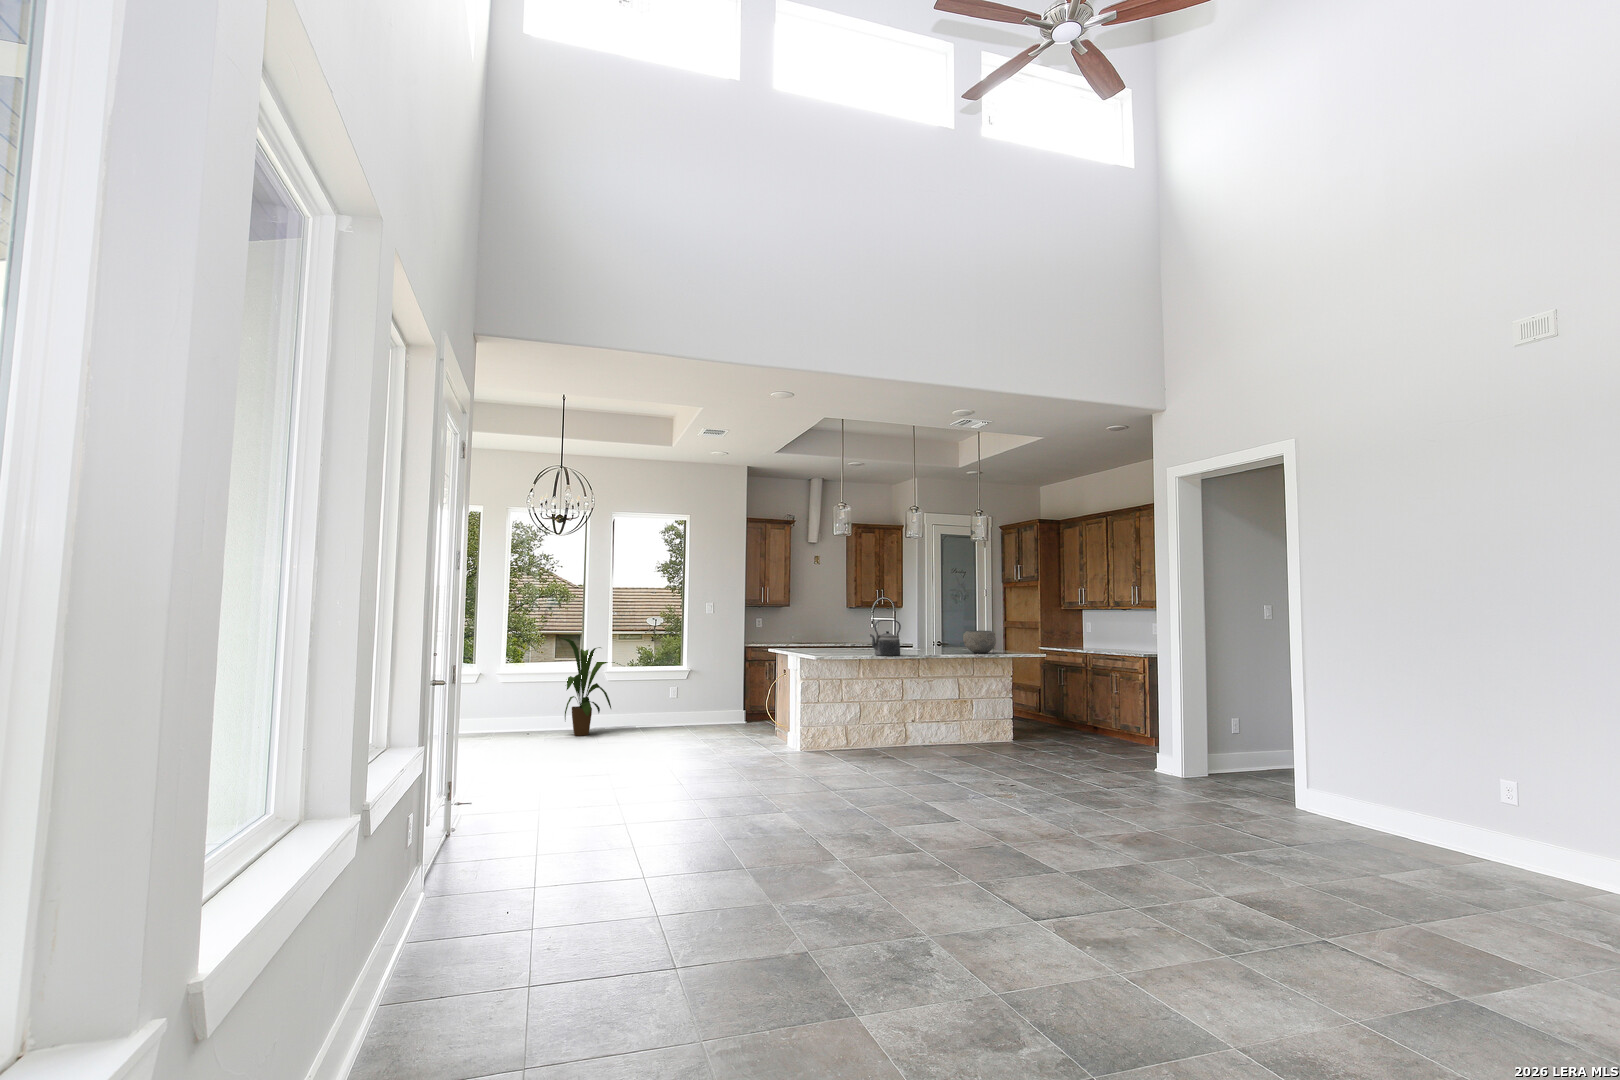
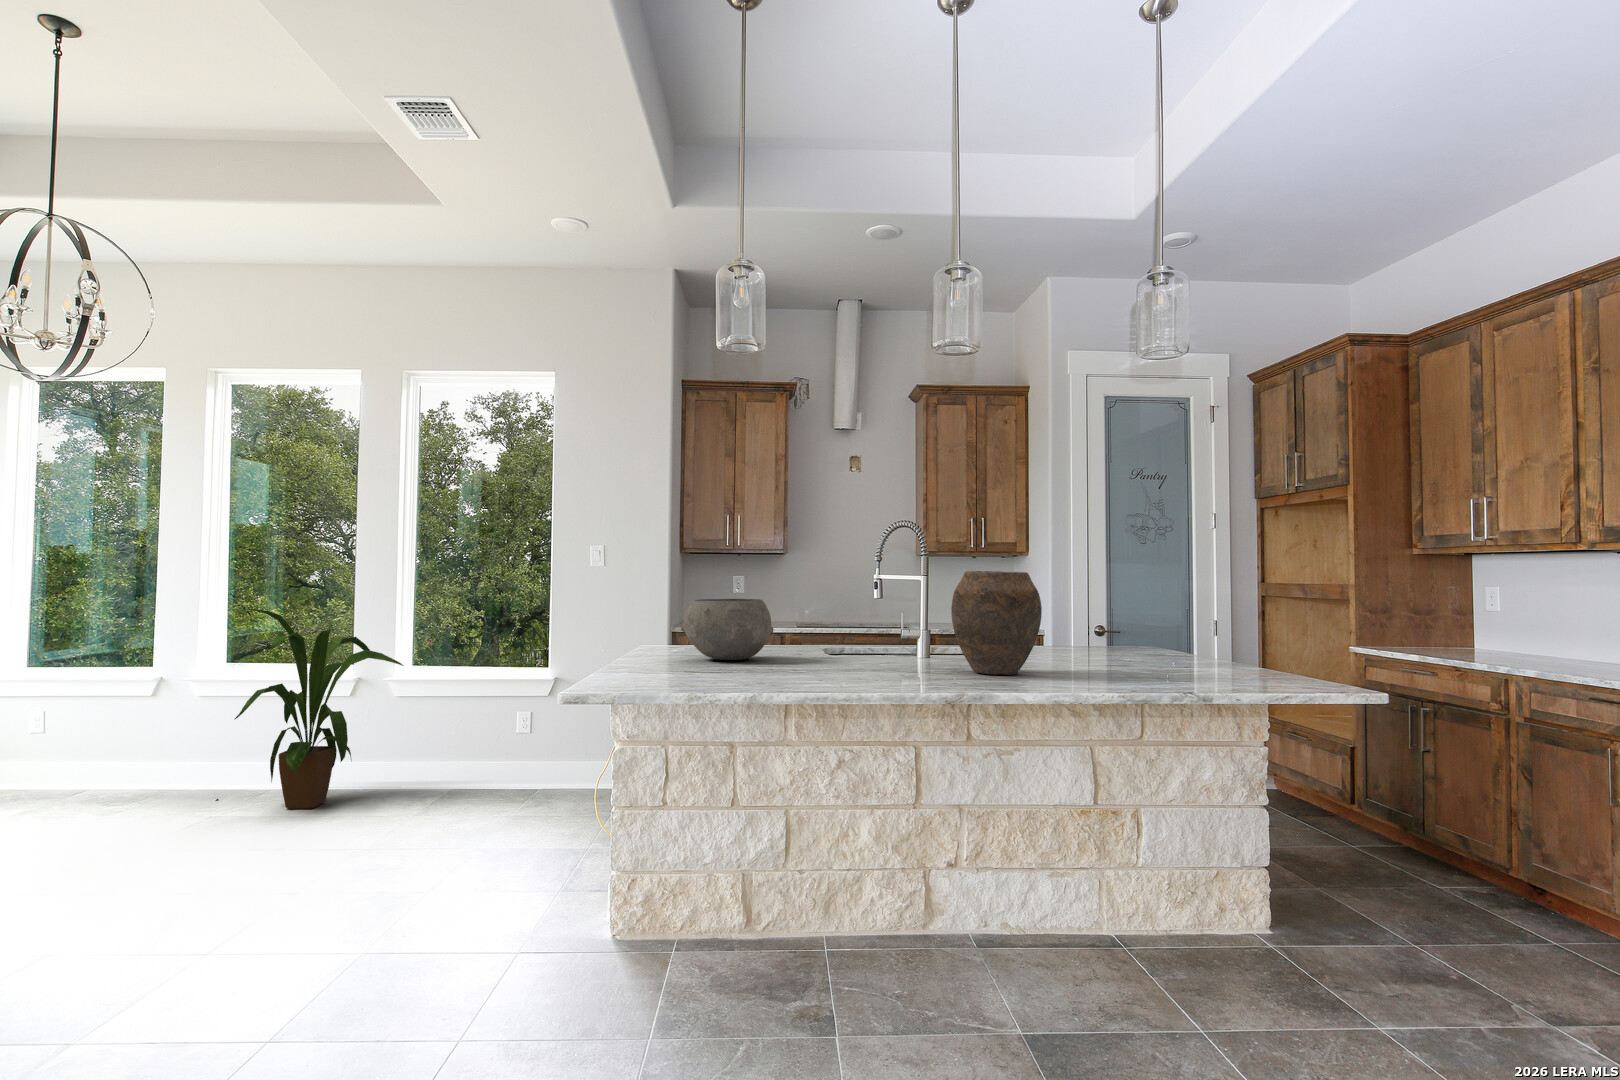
kettle: present [870,620,901,656] -> none [811,570,910,678]
vase: none [912,620,942,655] -> present [951,571,1042,675]
ceramic bowl: present [963,631,996,653] -> present [681,599,773,660]

